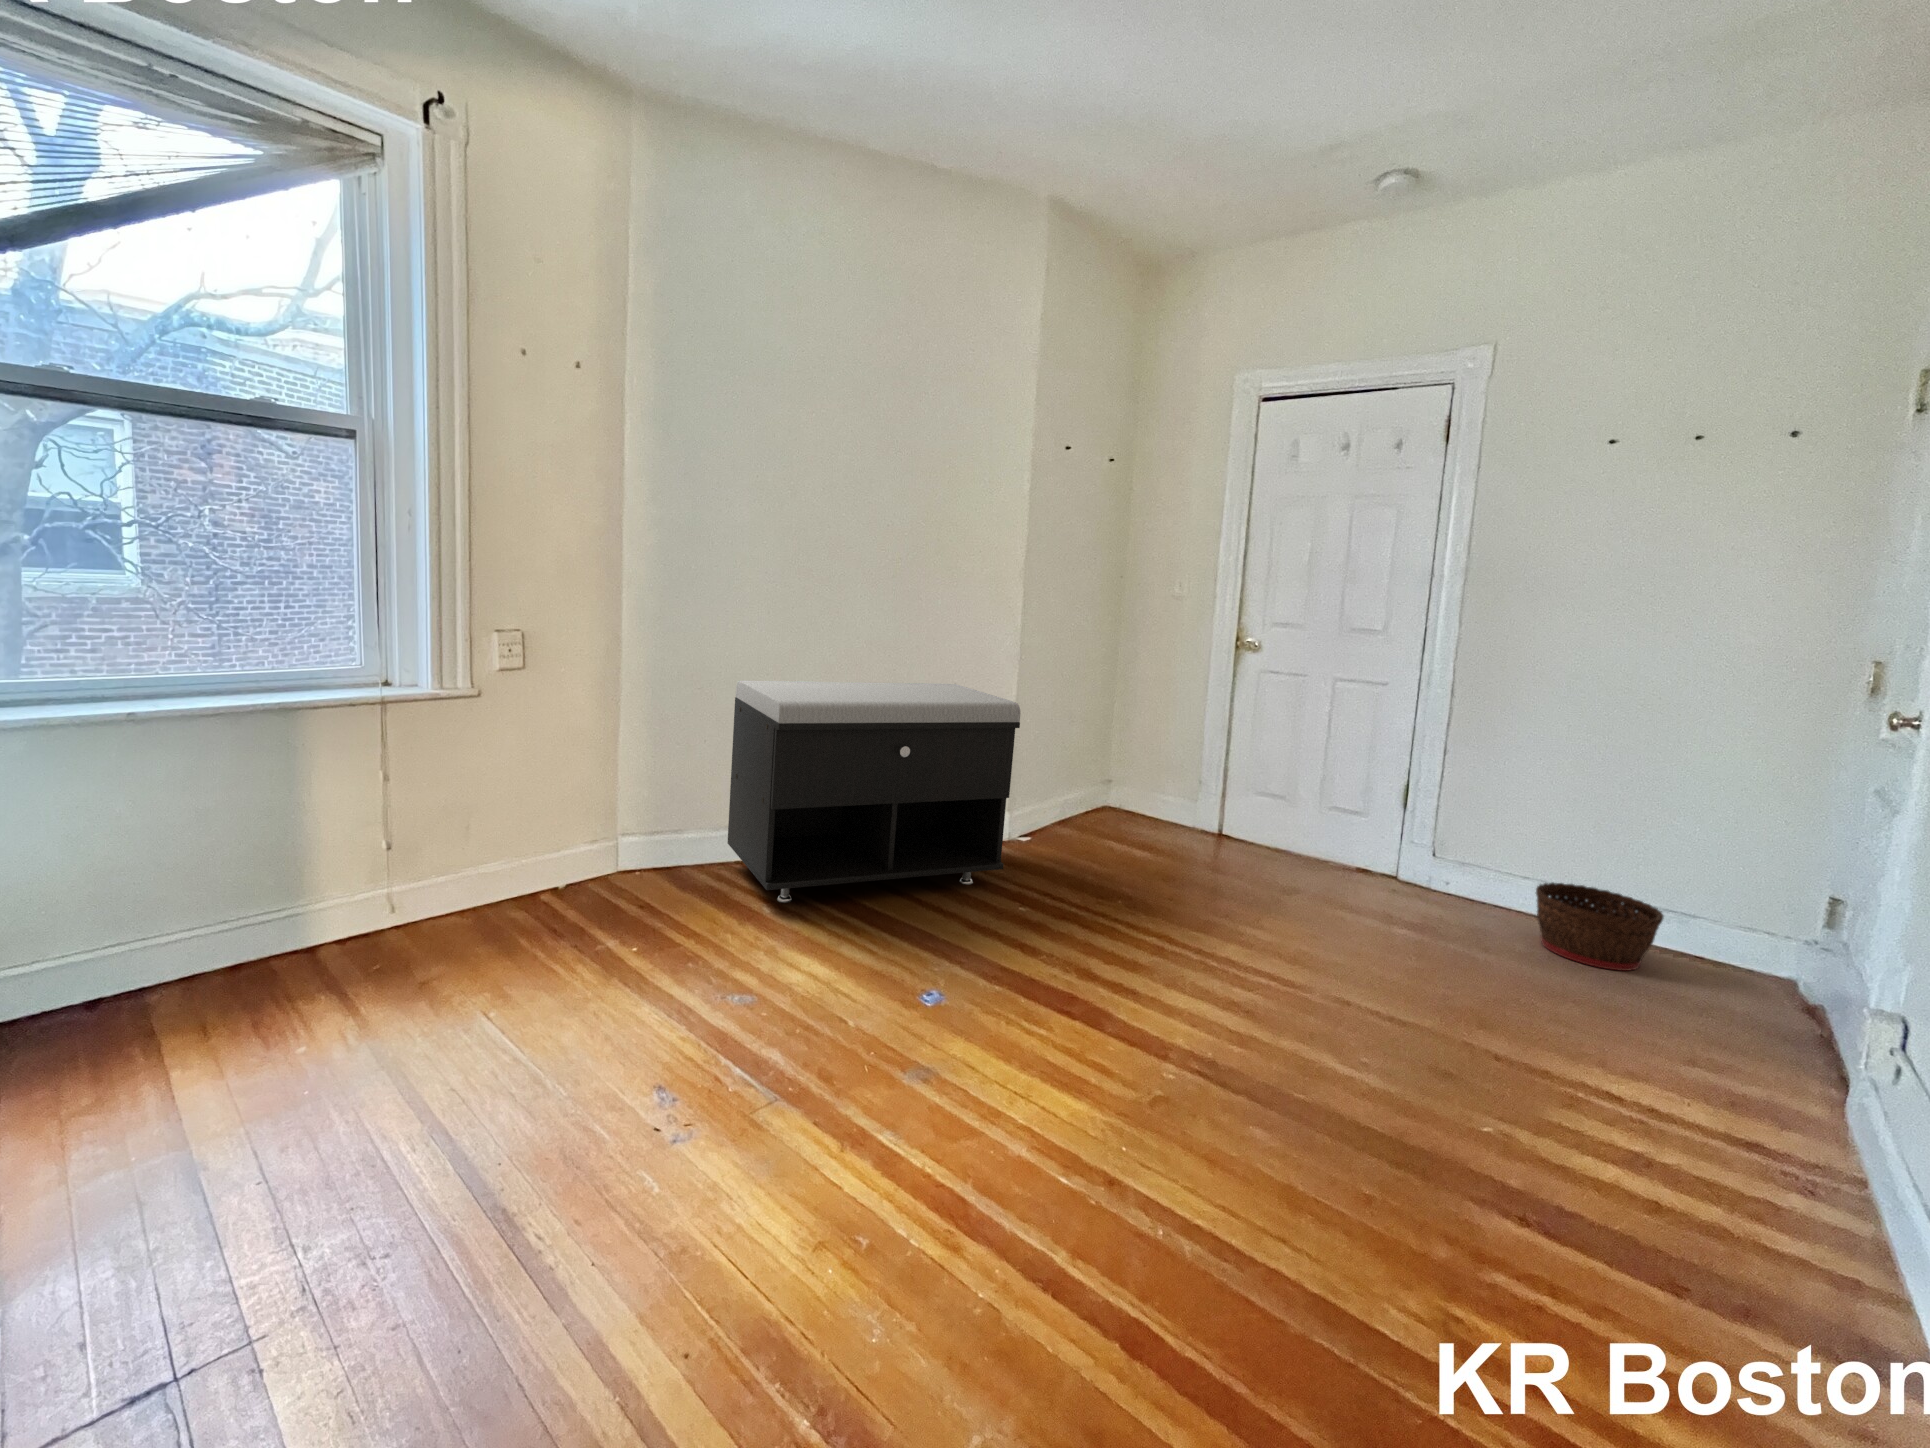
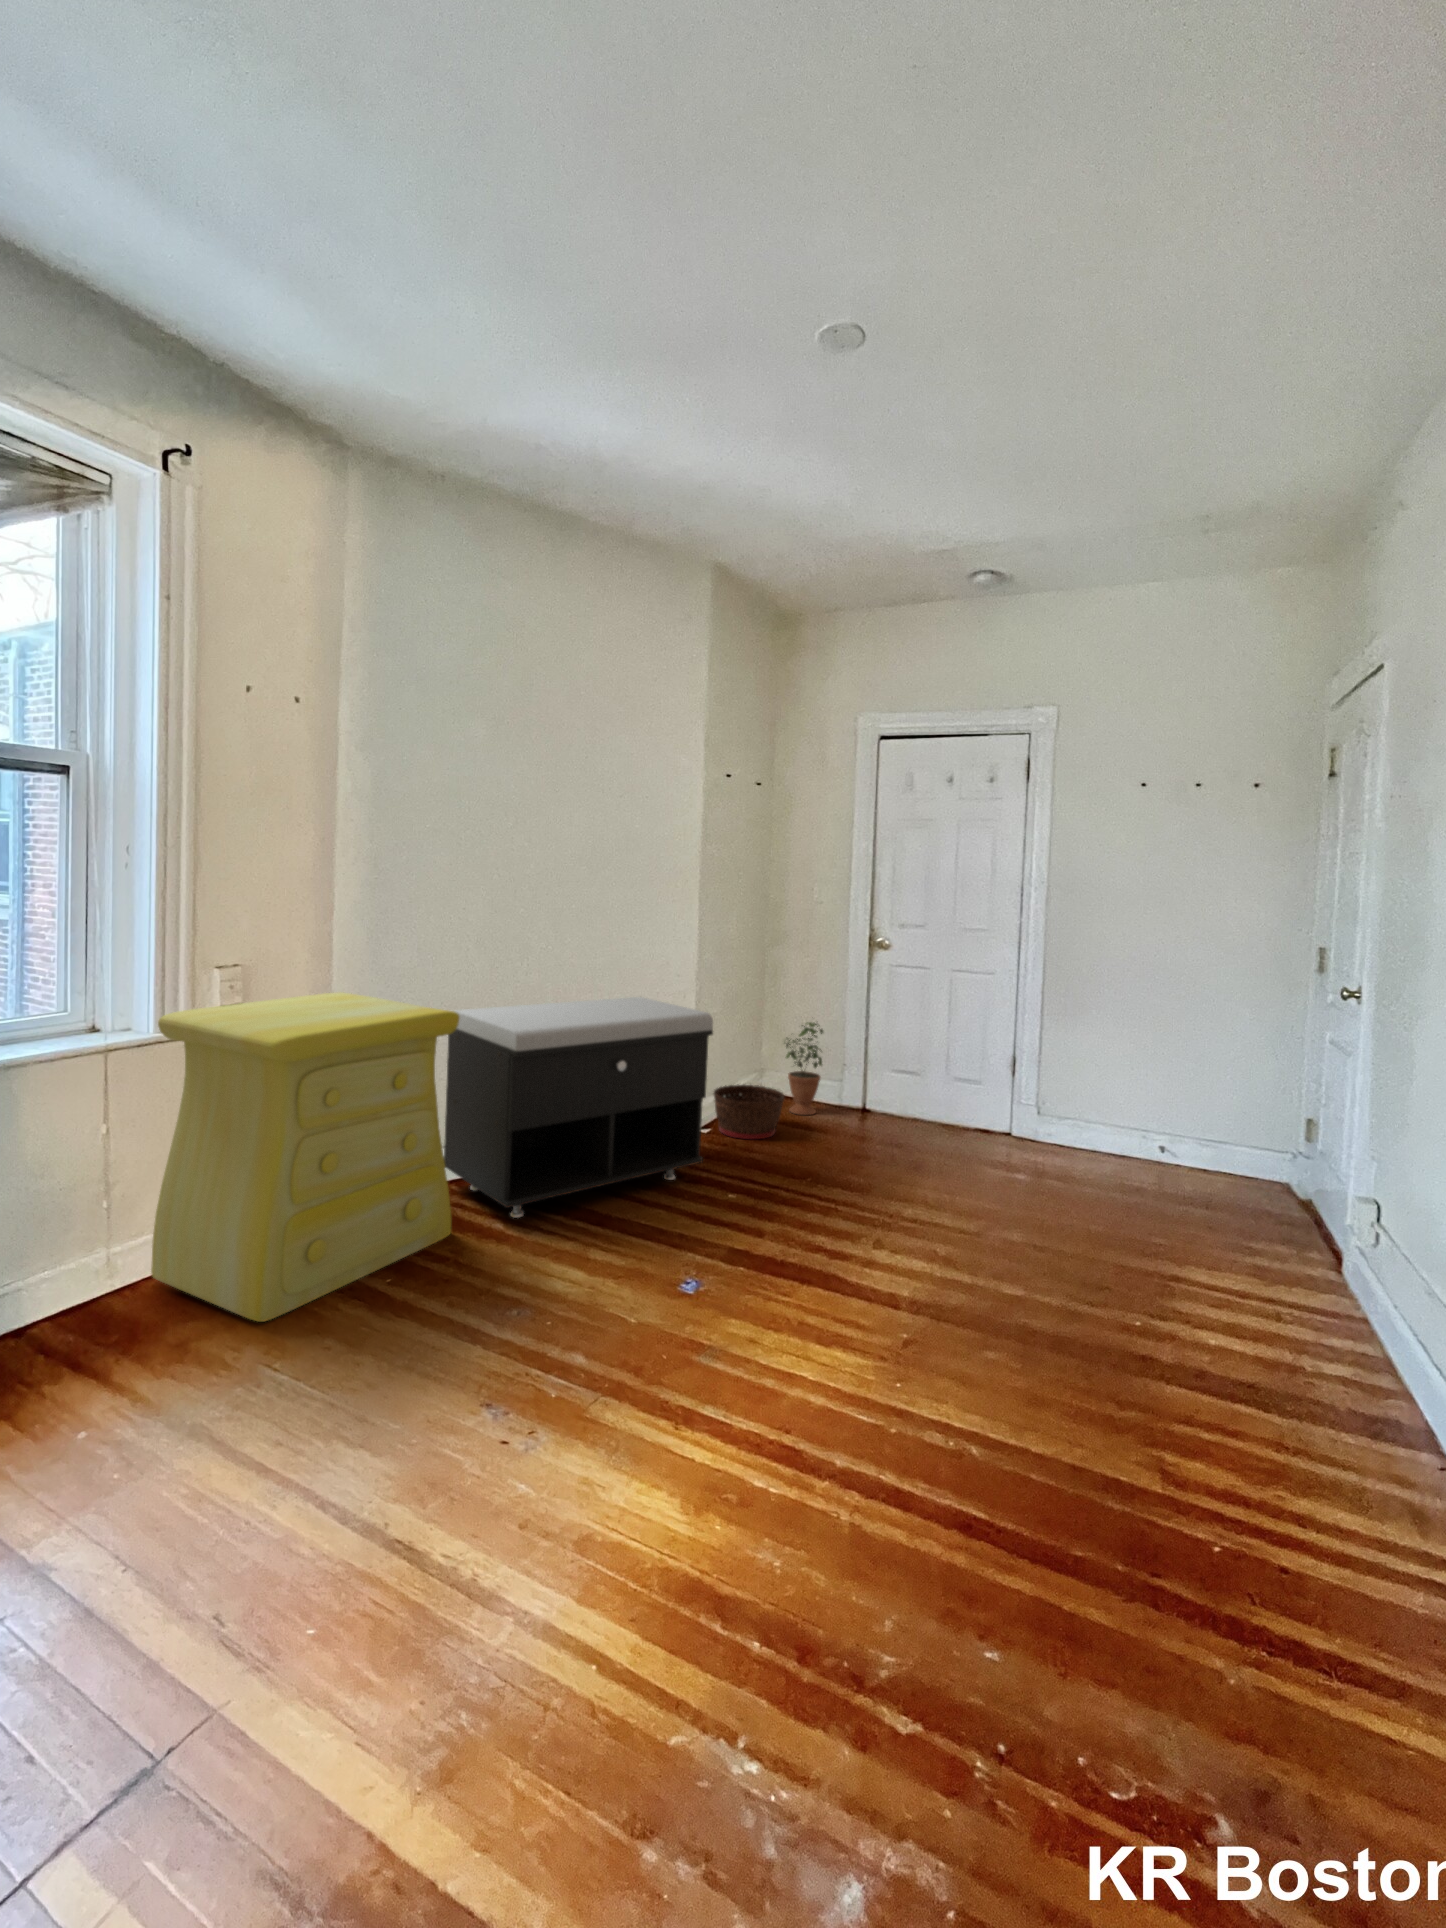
dresser: none [410,651,719,969] -> present [151,992,460,1322]
potted plant: none [1132,725,1182,835] -> present [786,1022,823,1115]
basket: present [1536,883,1663,971] -> present [714,1084,784,1139]

